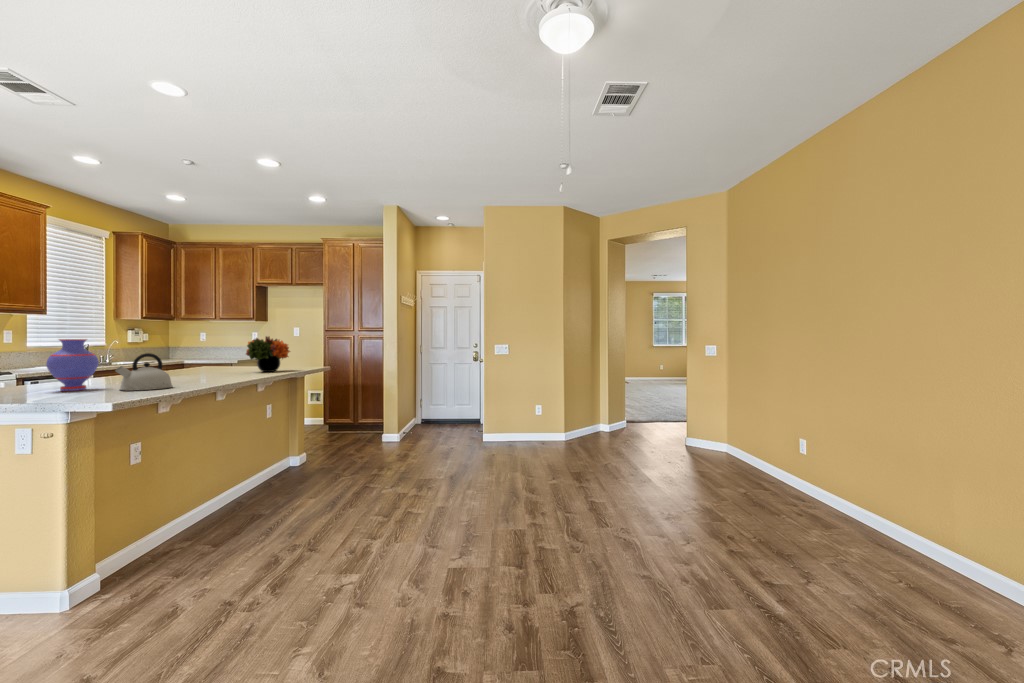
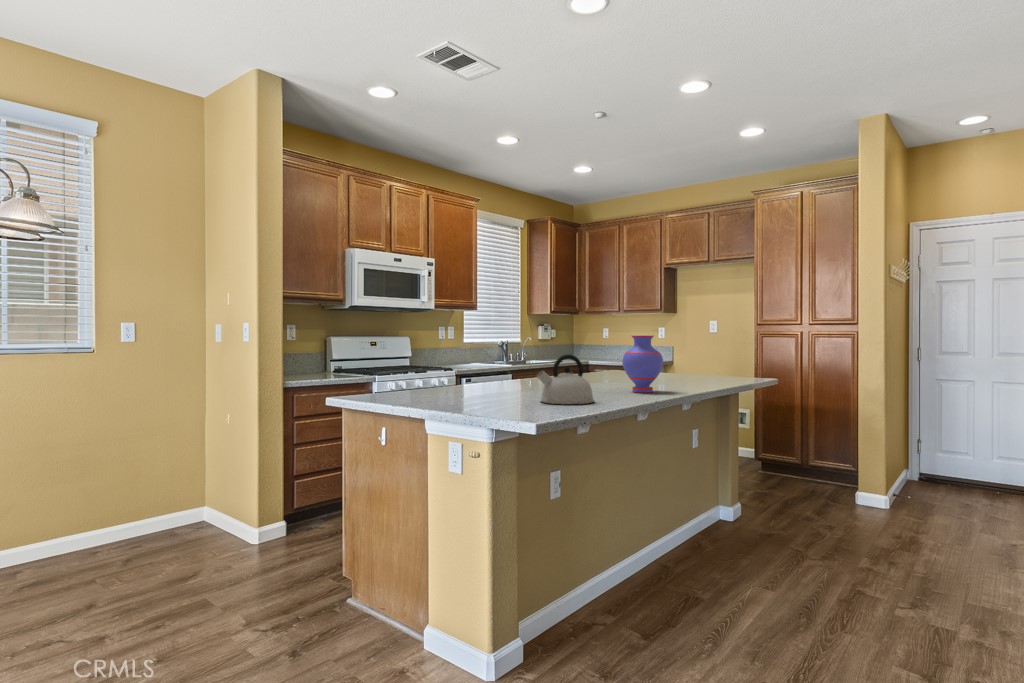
flower arrangement: present [246,336,290,372] -> none [665,331,727,383]
vase: present [46,339,99,391] -> present [622,336,663,393]

